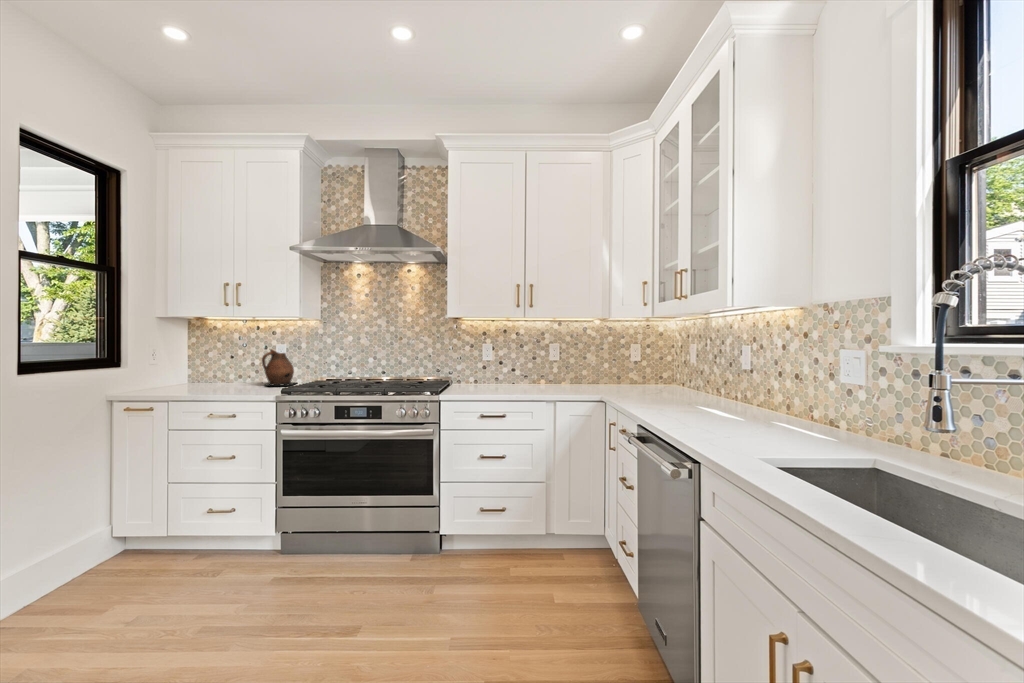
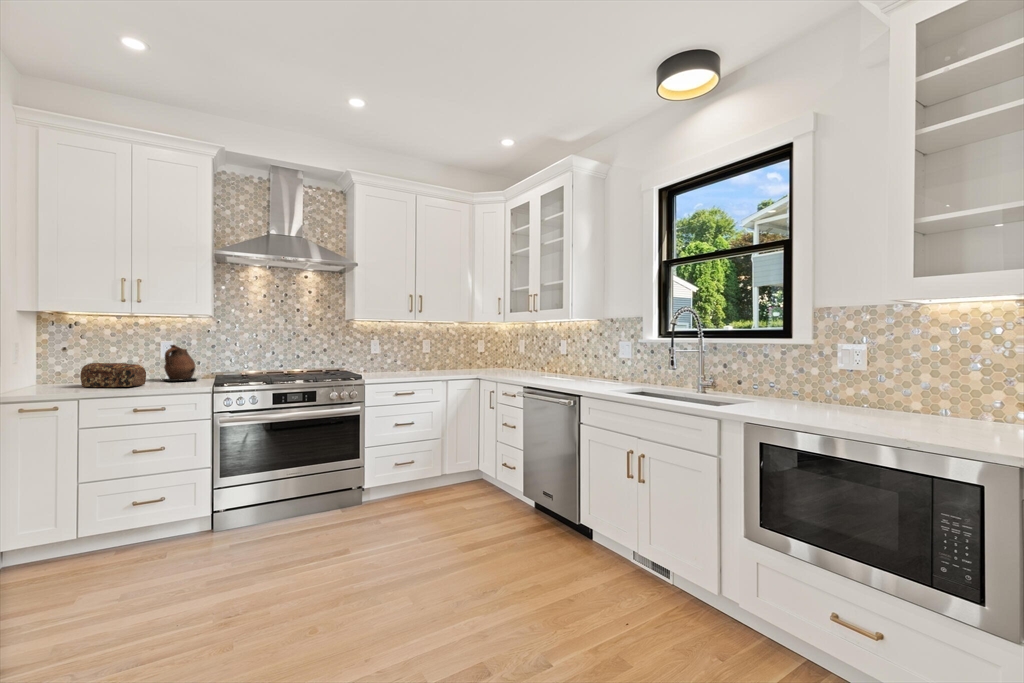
bread loaf: none [187,366,239,391] -> present [80,363,146,387]

